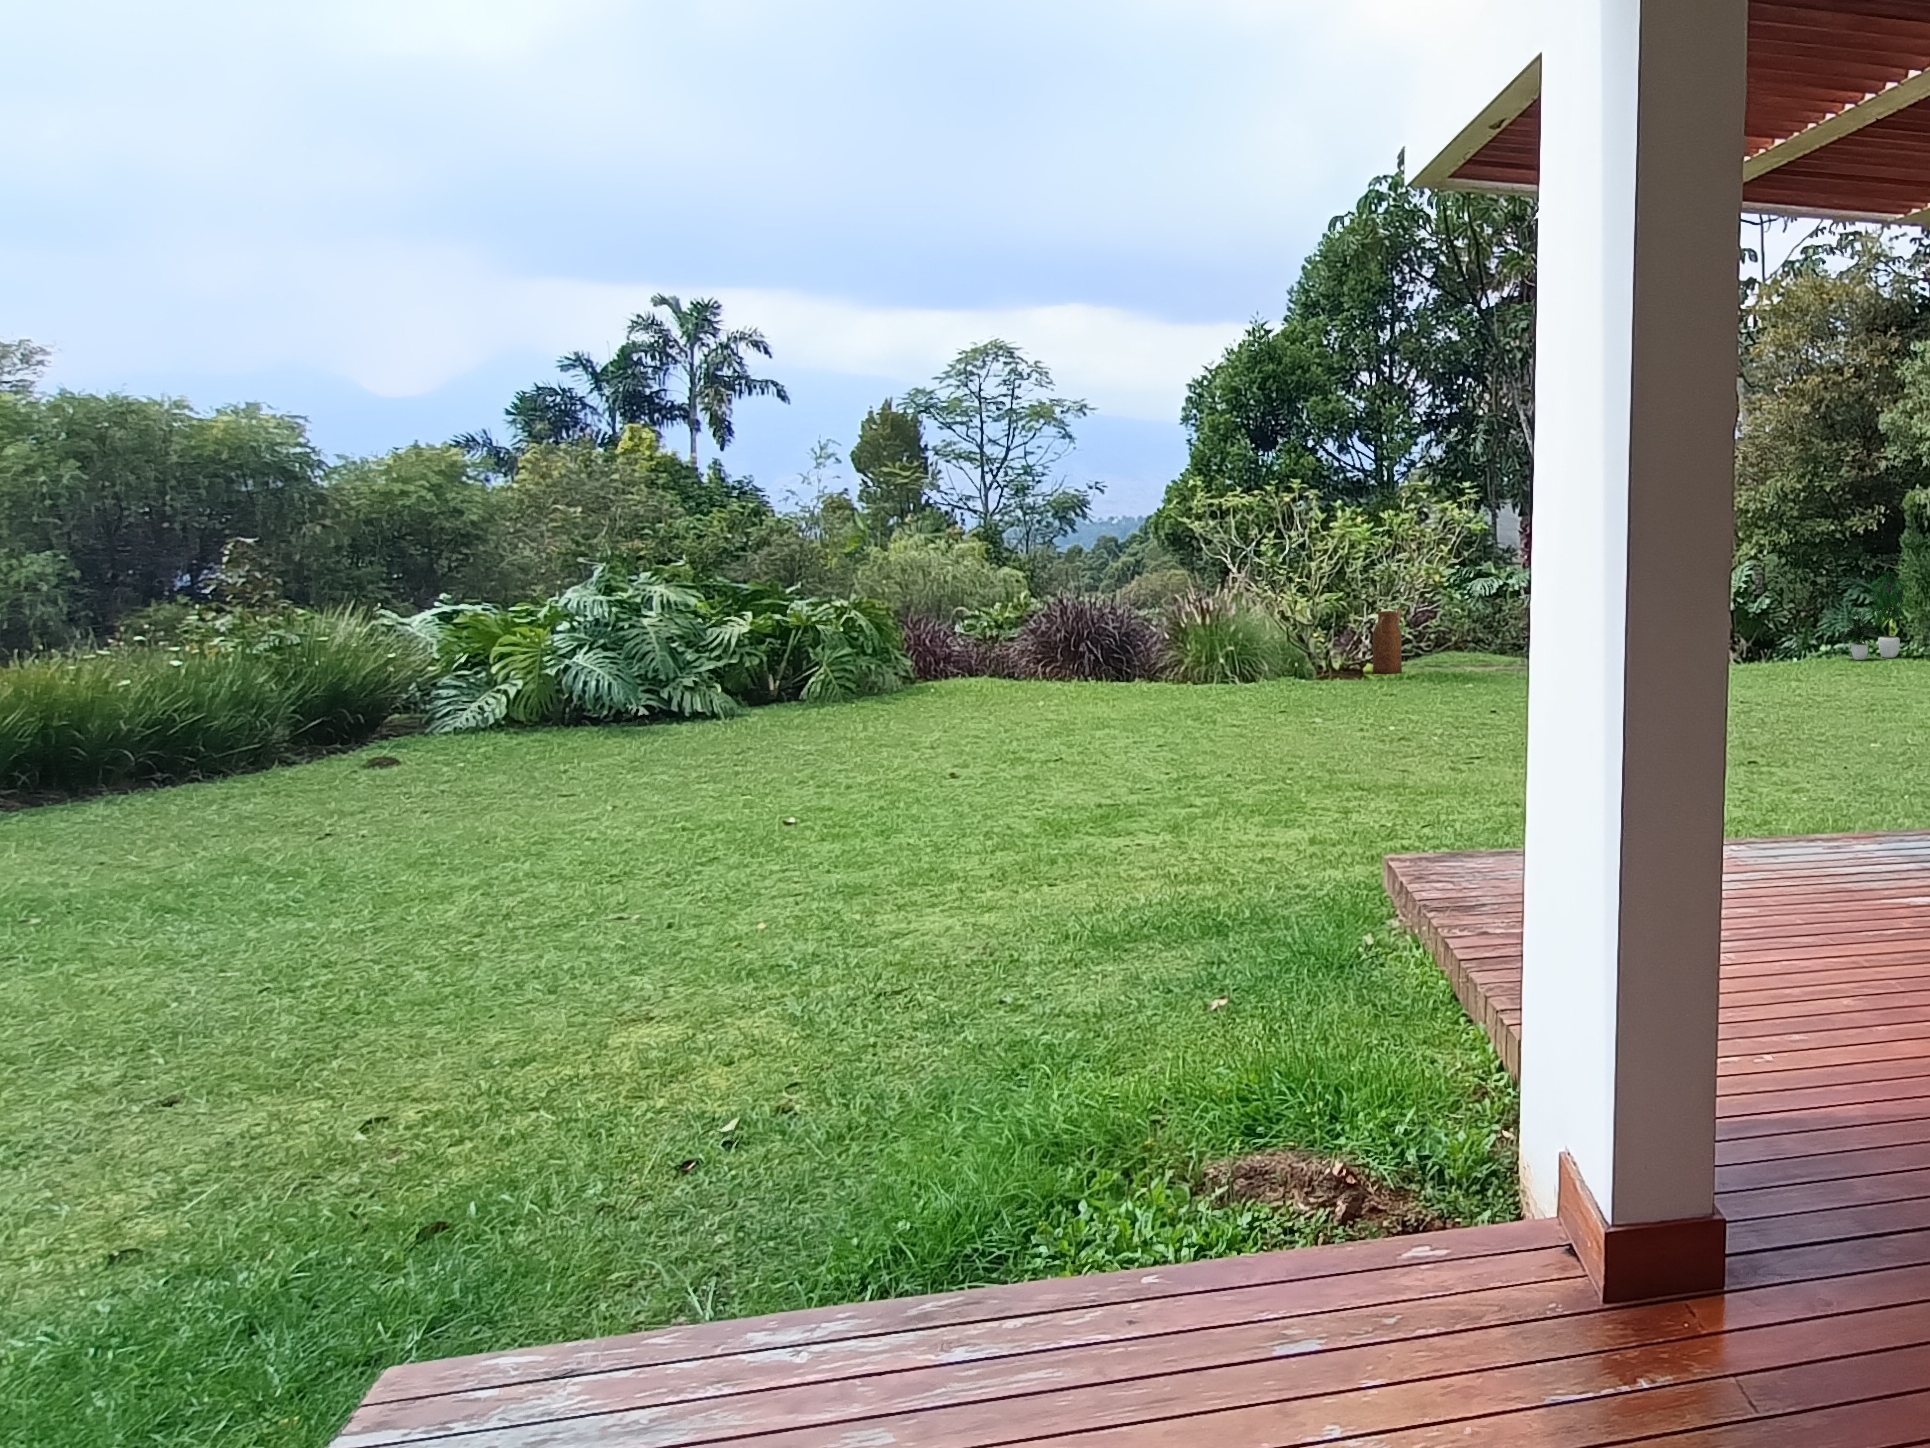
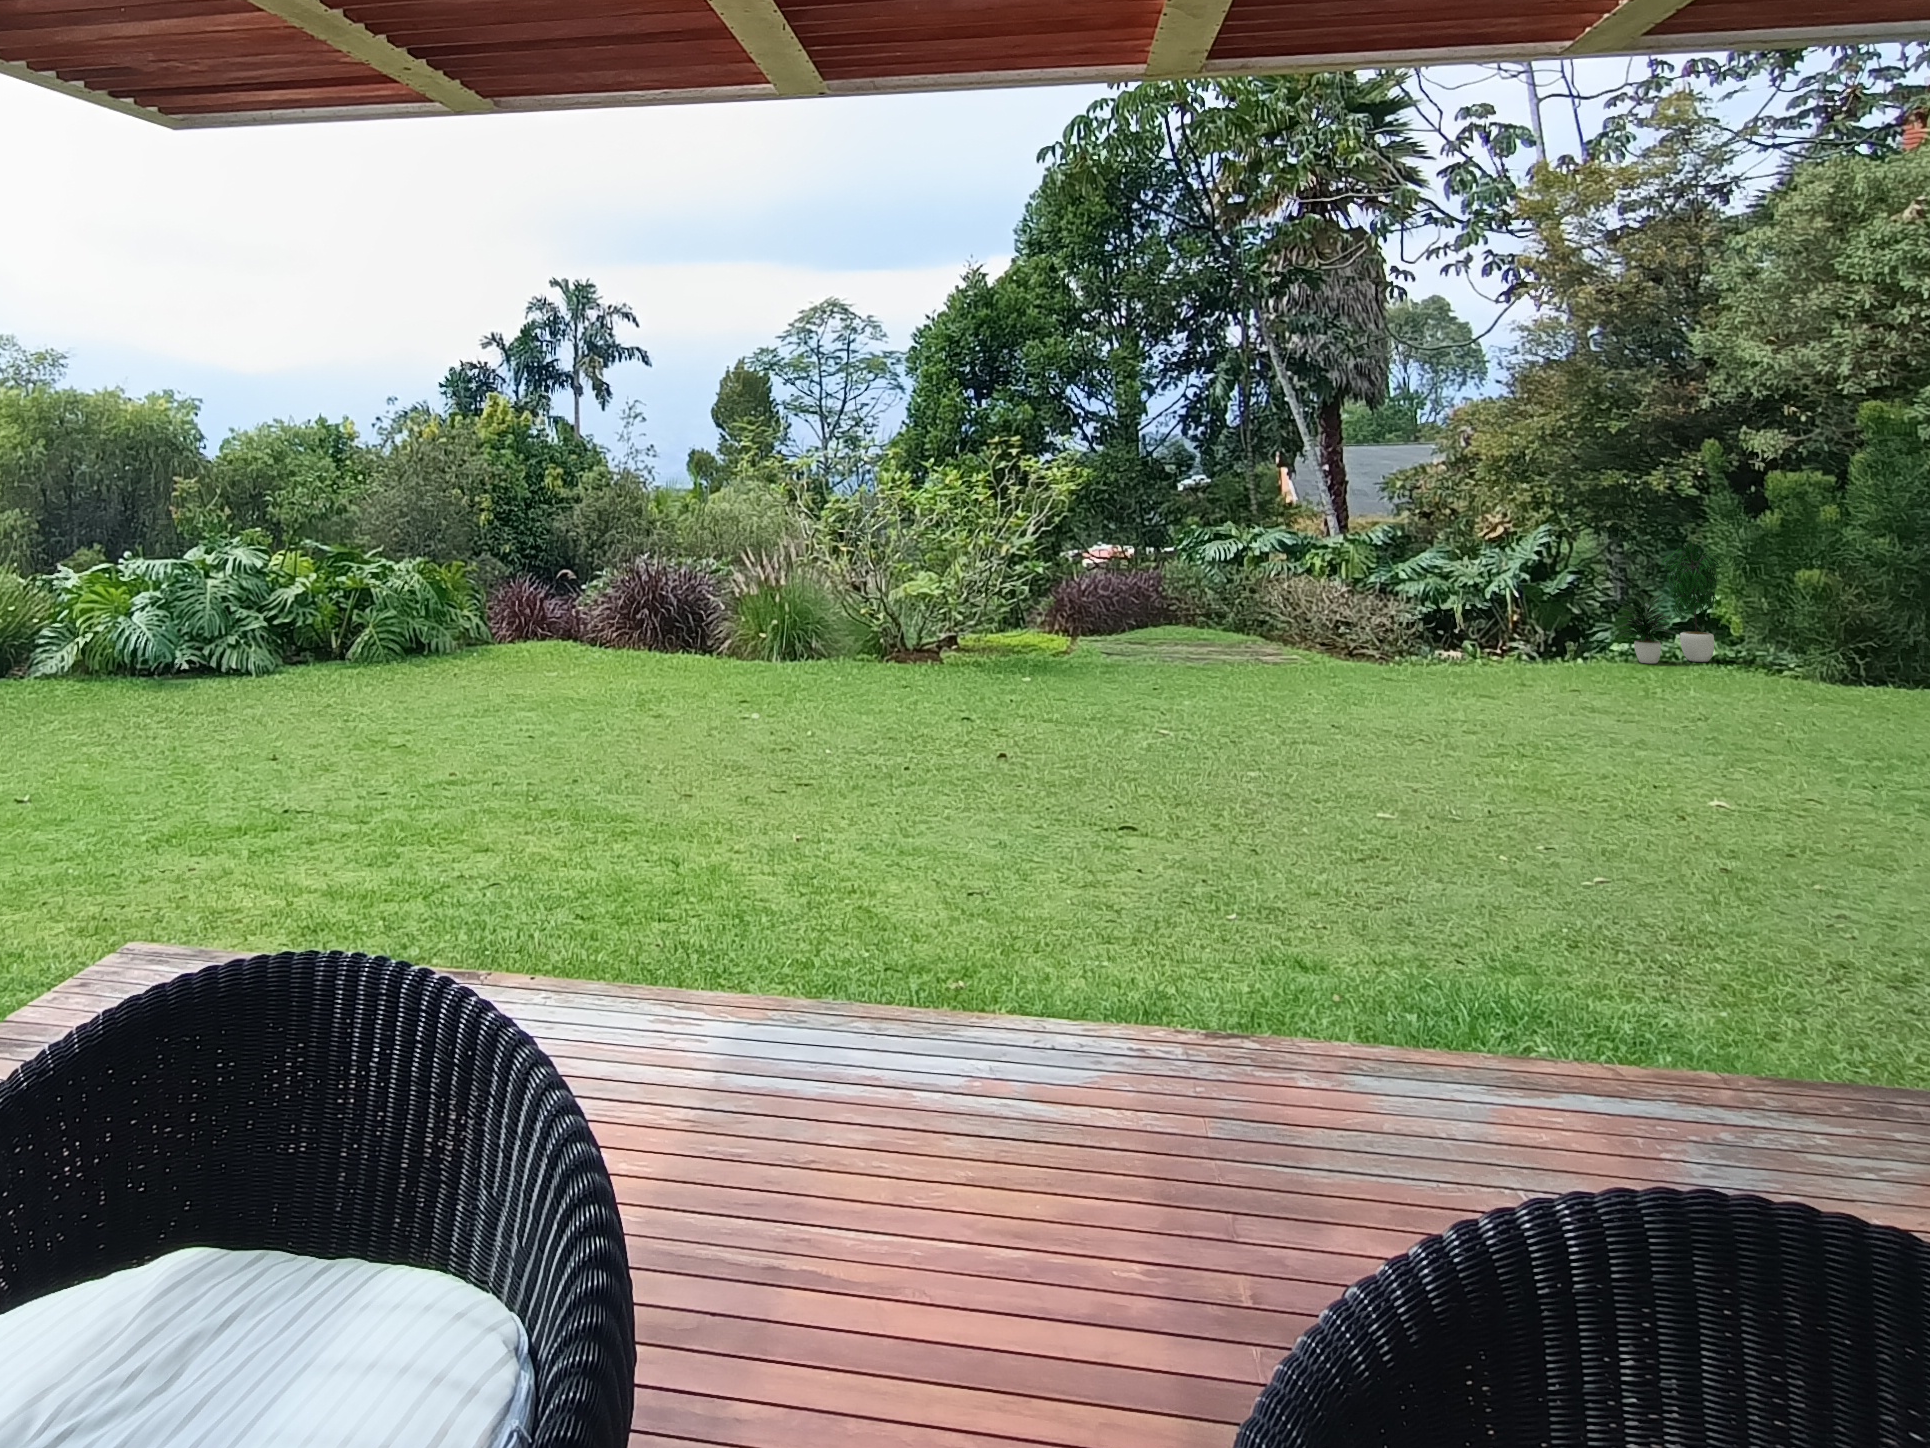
watering can: present [1373,608,1402,674] -> none [969,577,1010,655]

